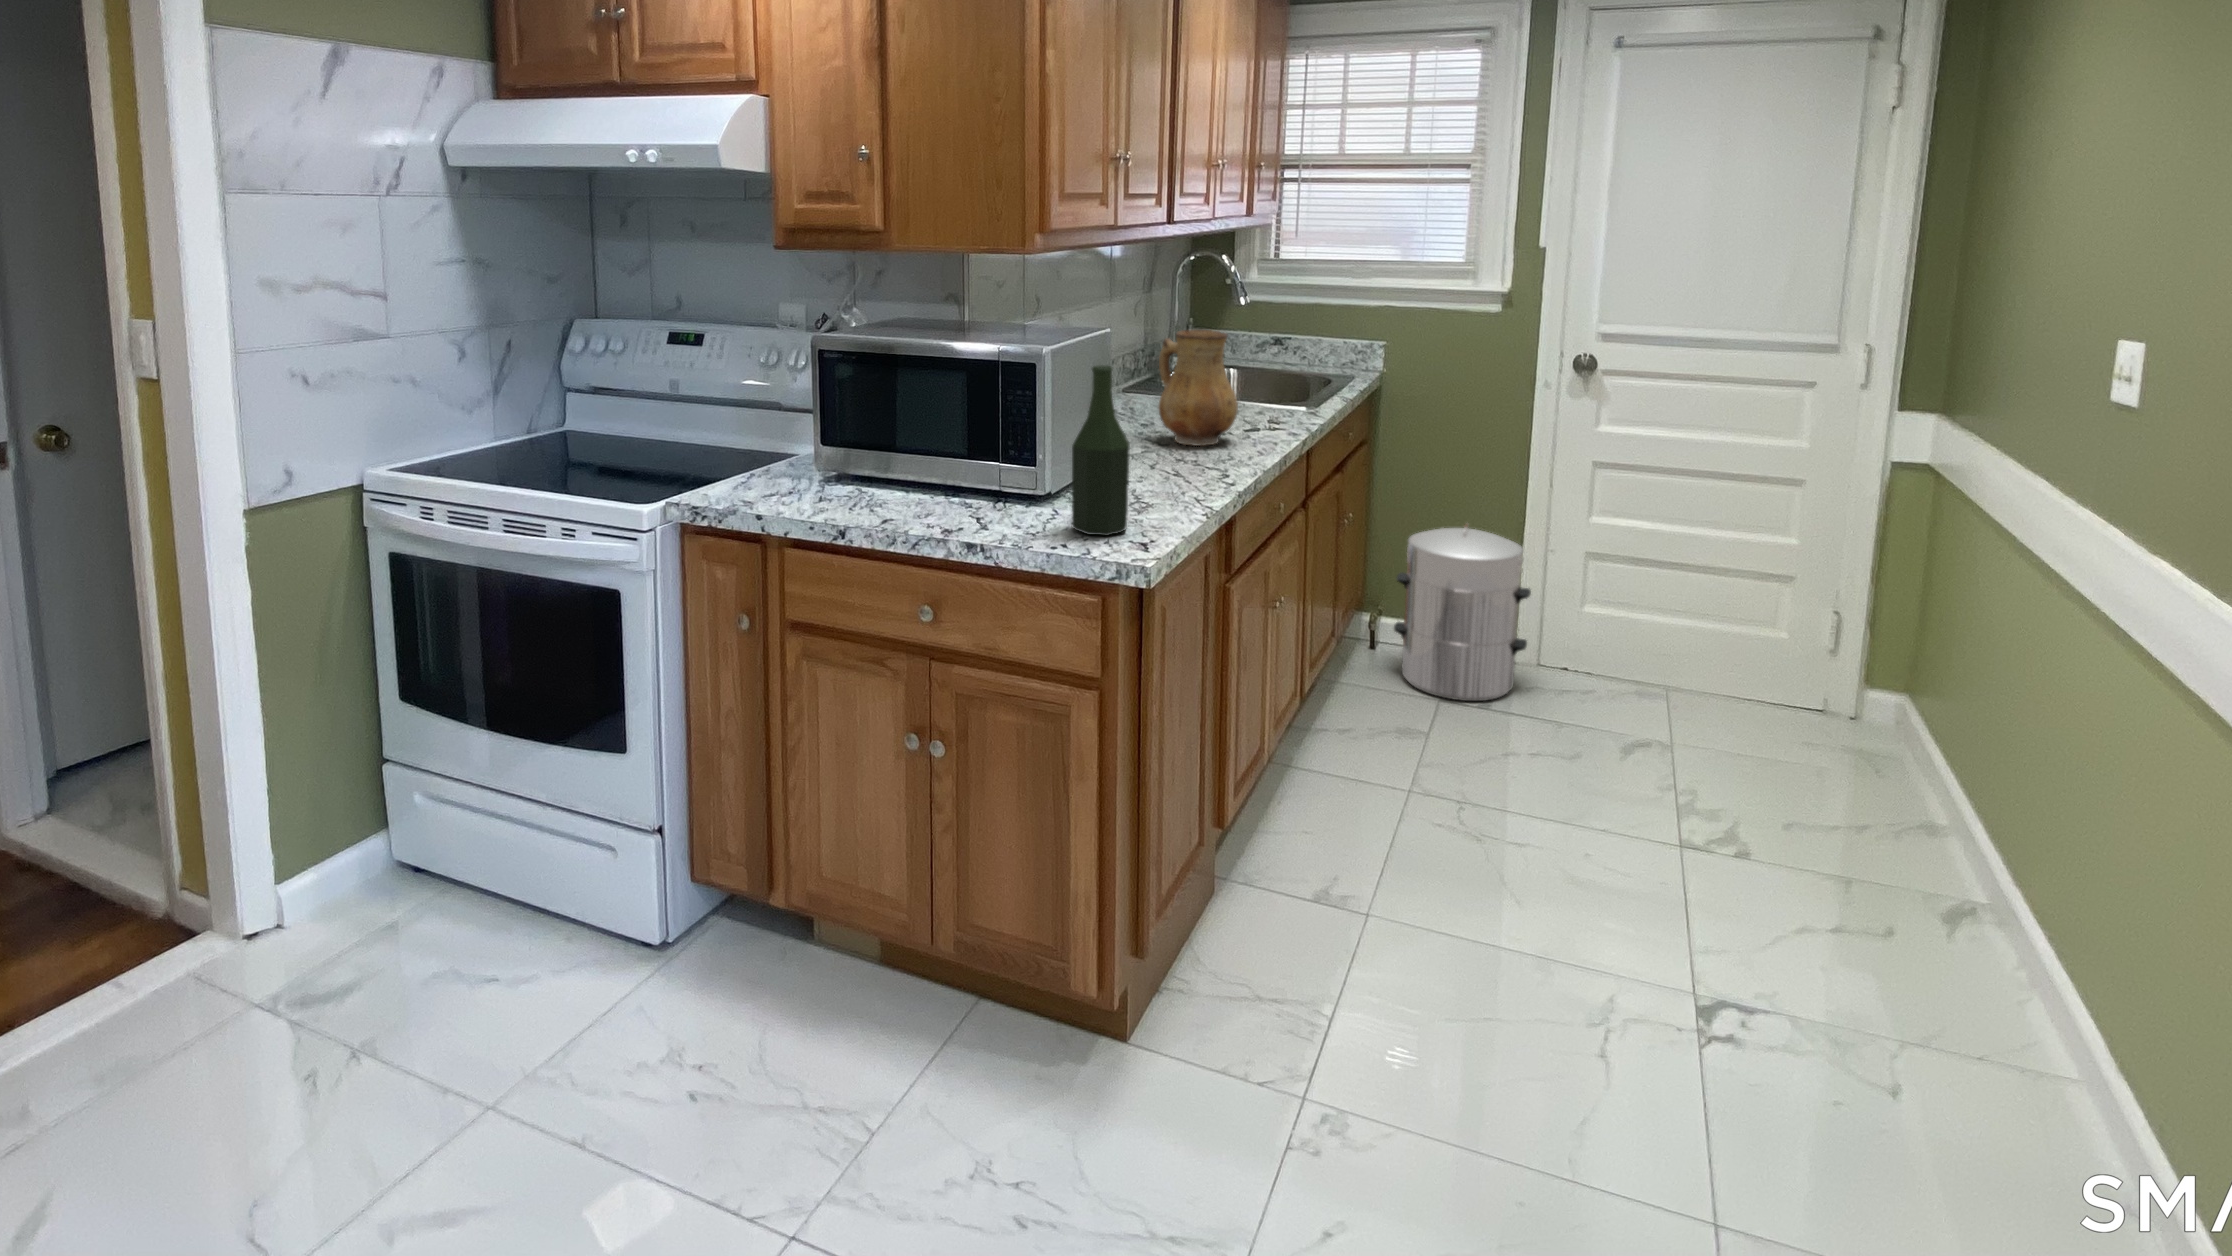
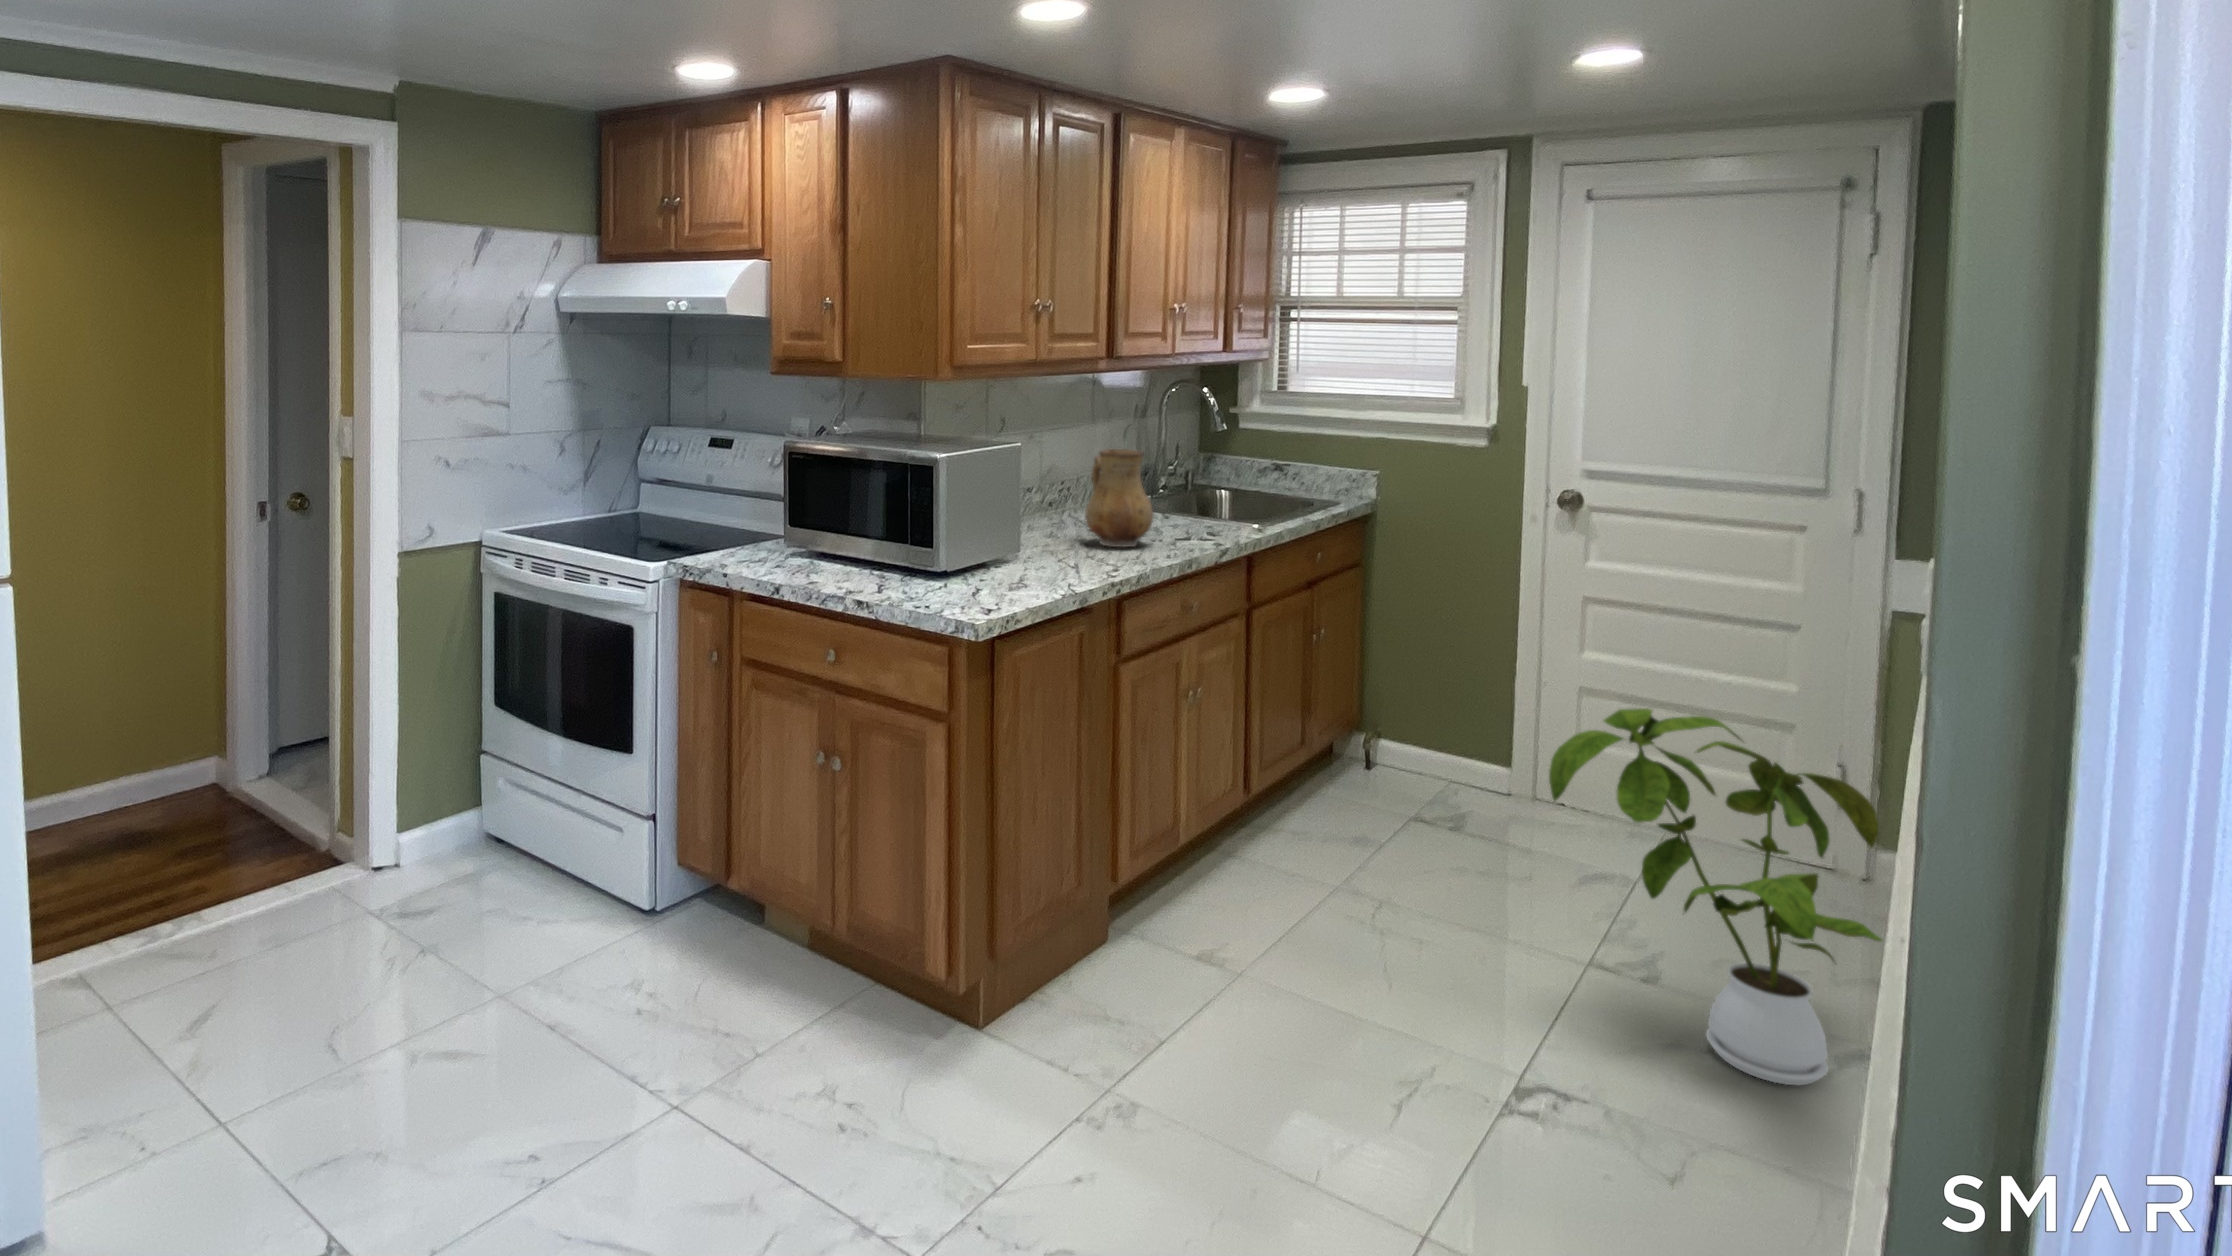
bottle: present [1072,365,1130,536] -> none [940,468,988,602]
waste bin: present [1394,524,1531,701] -> none [1378,647,1513,822]
house plant: none [1686,588,2052,956] -> present [1549,708,1882,1085]

